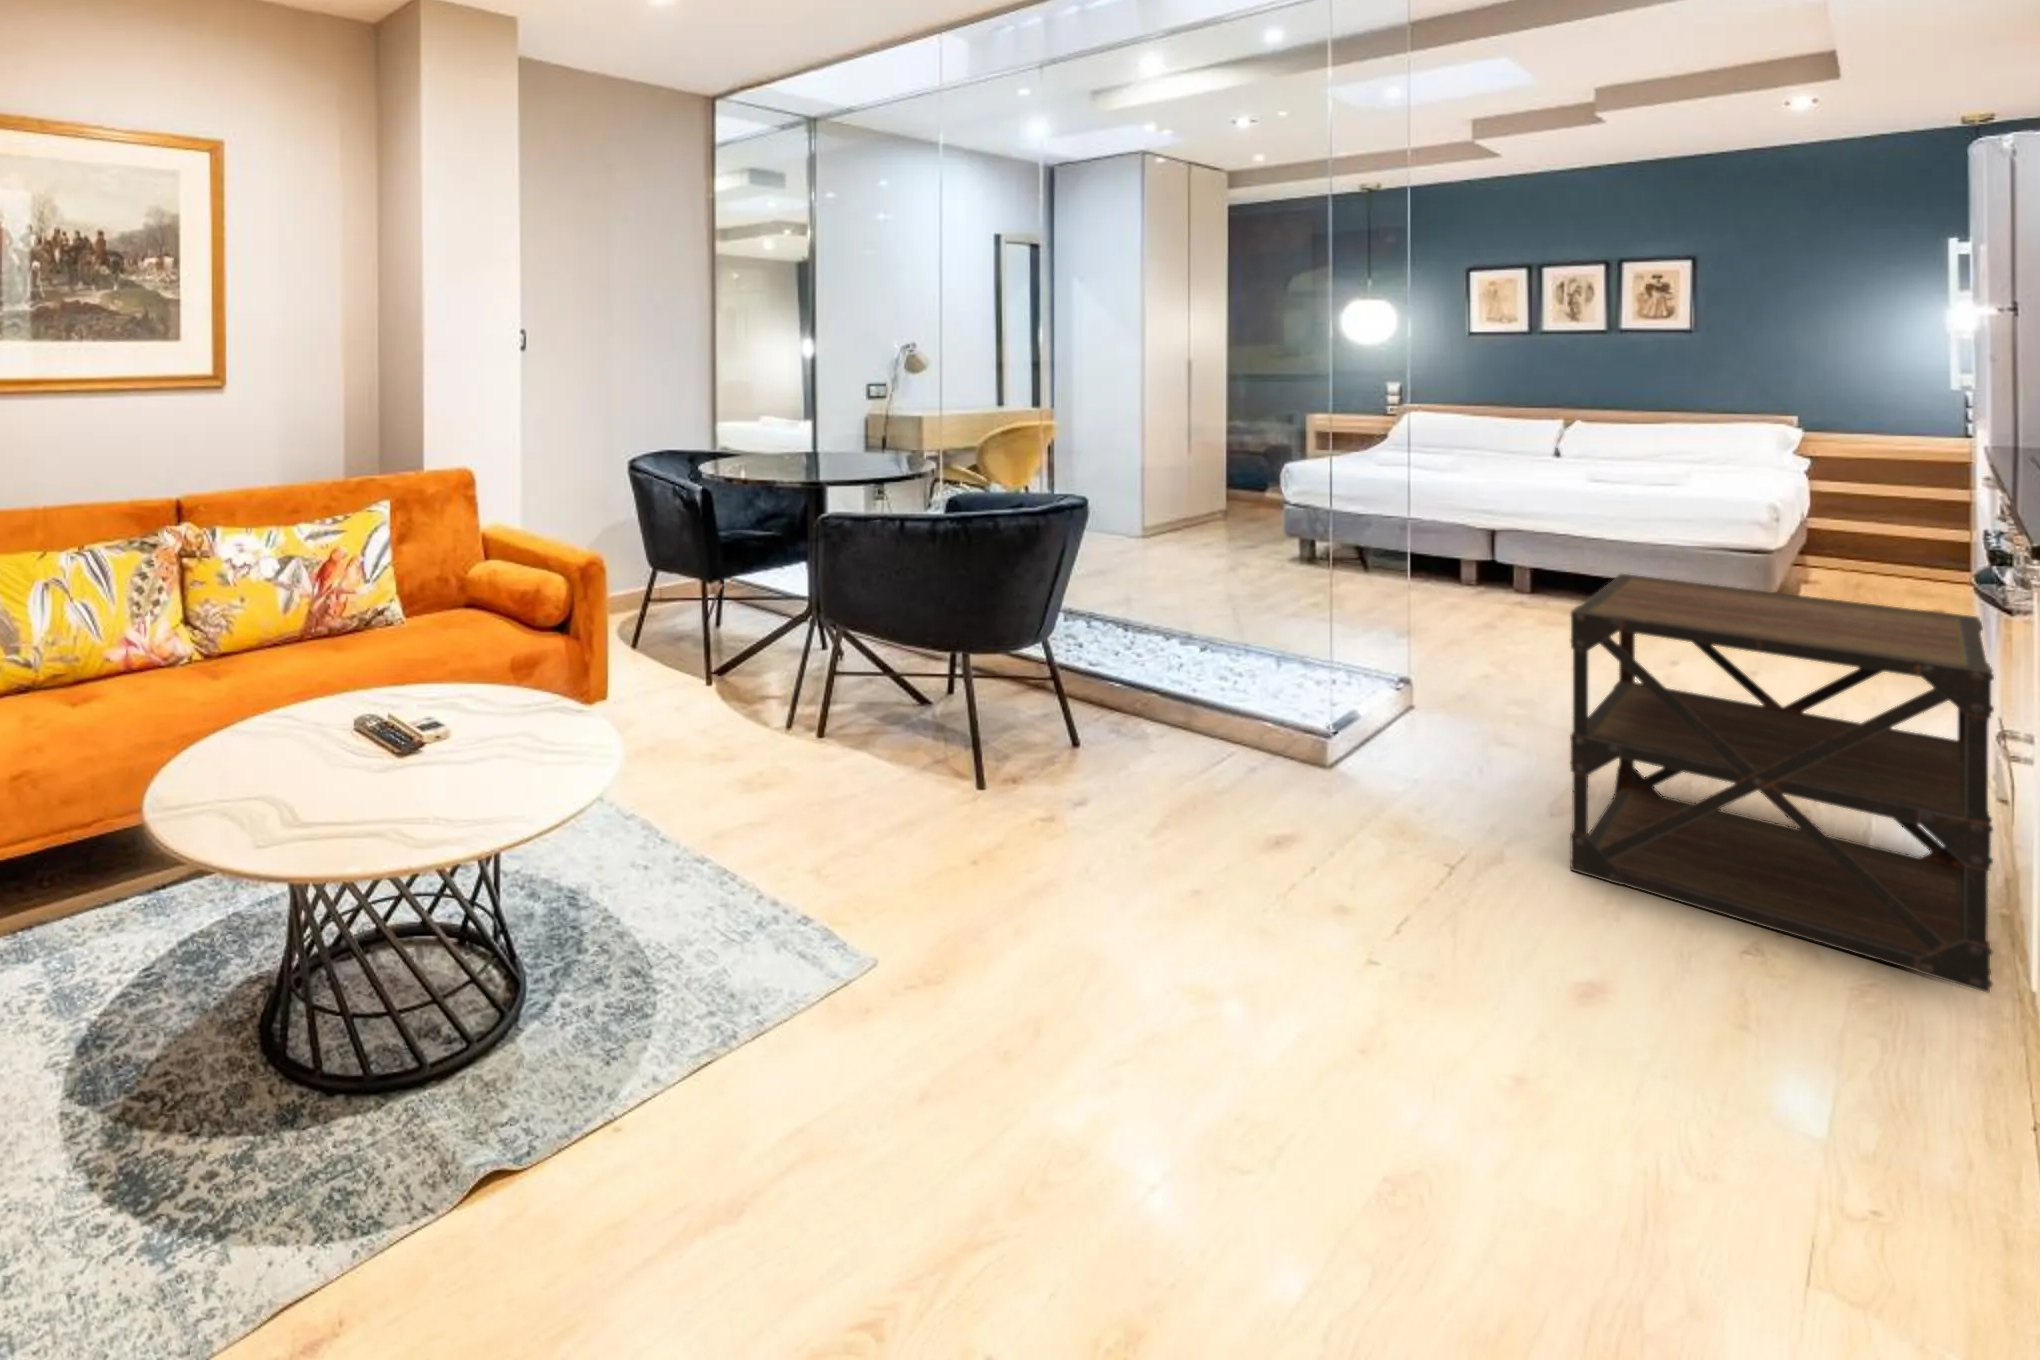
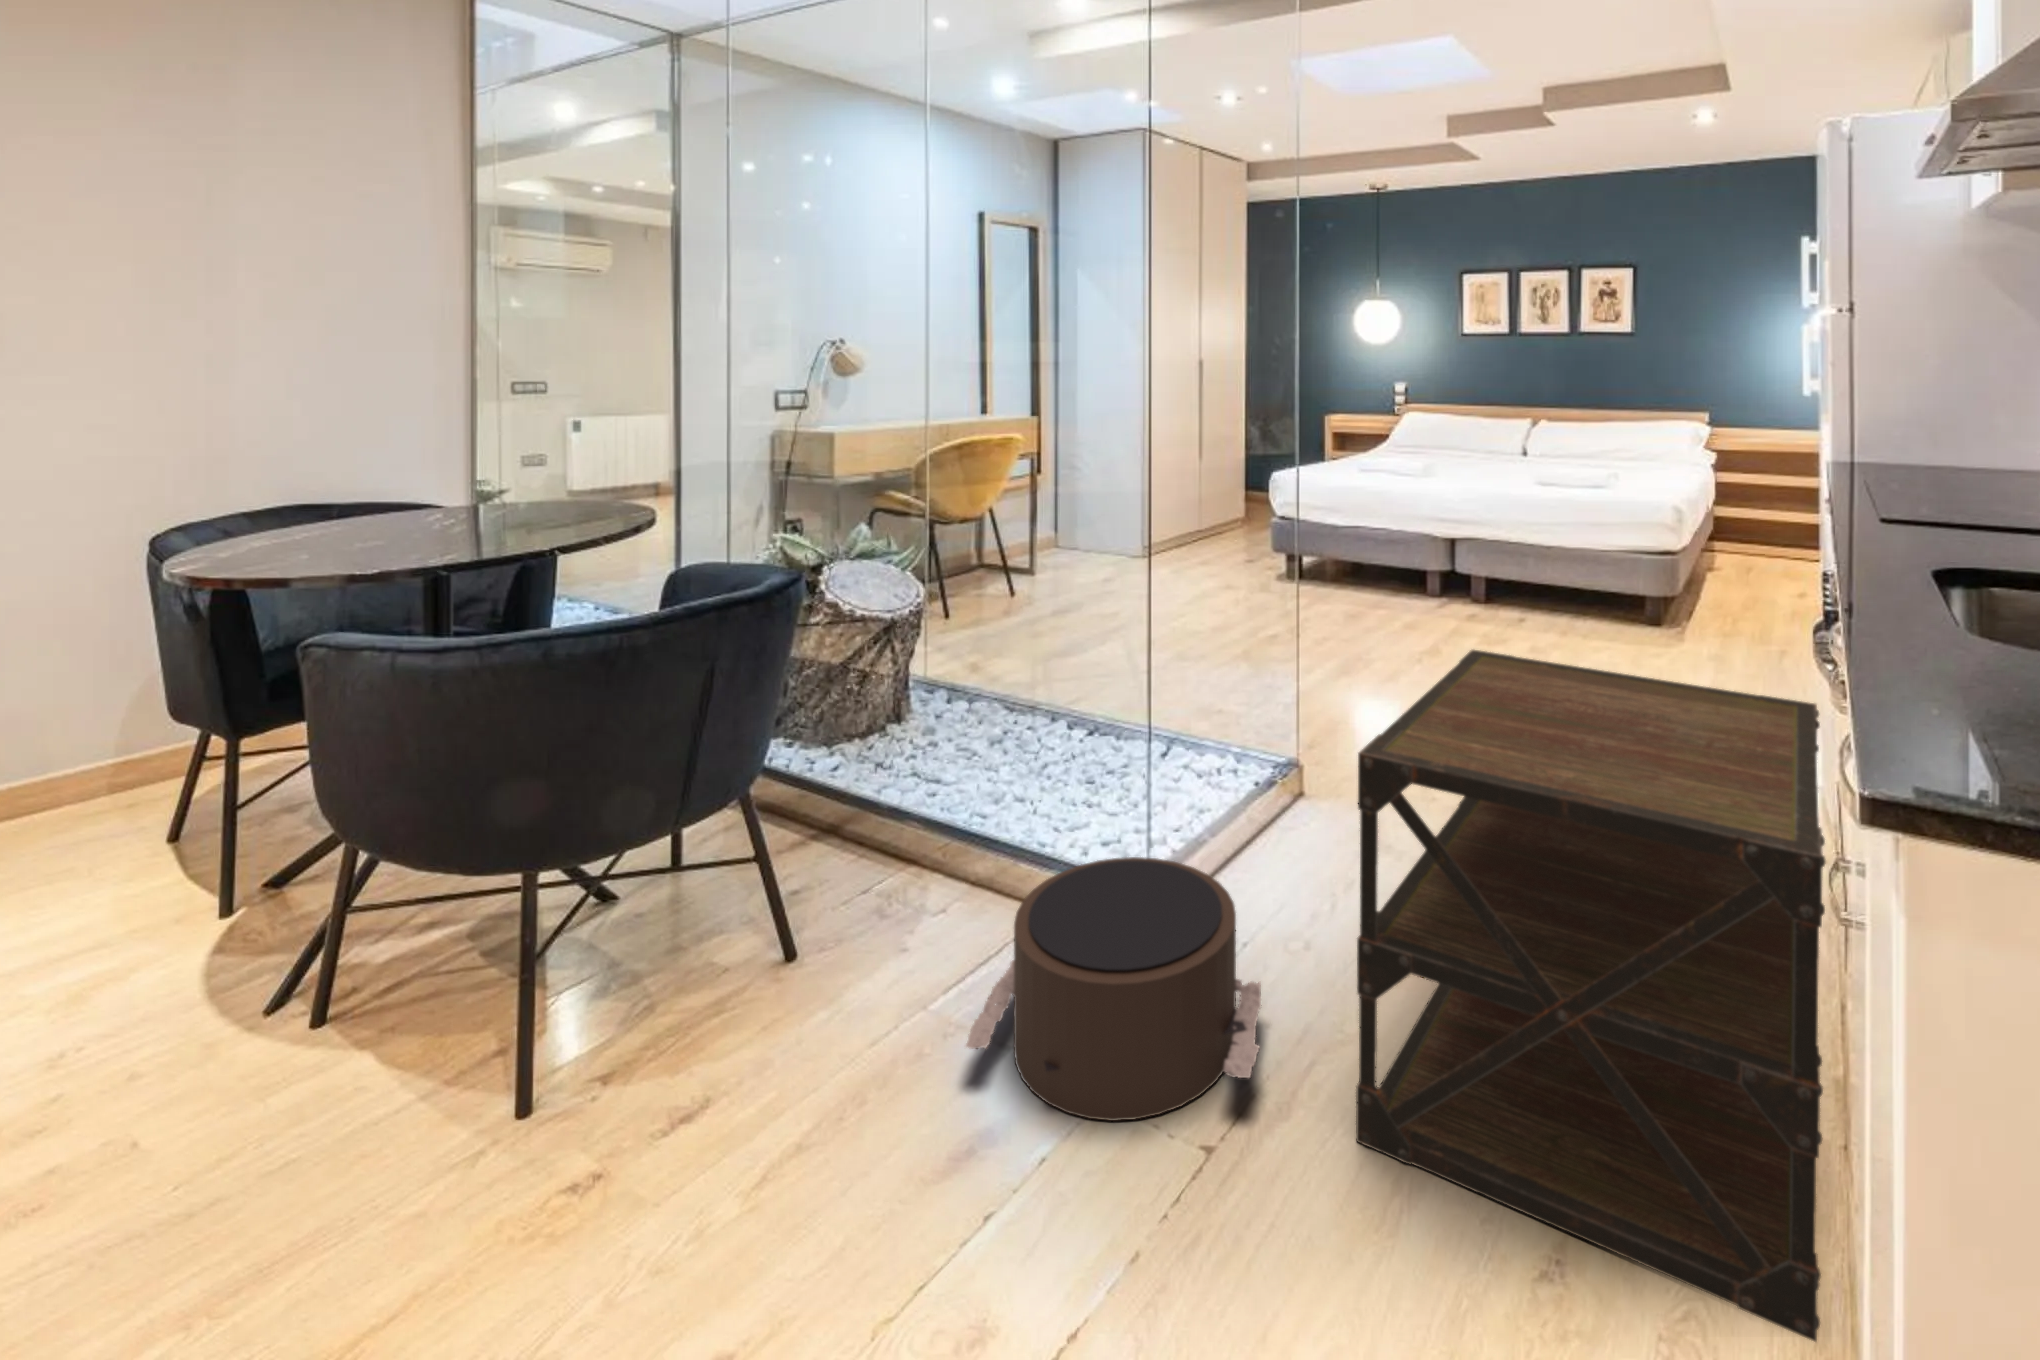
pouf: none [1254,698,1481,839] -> present [966,857,1262,1121]

